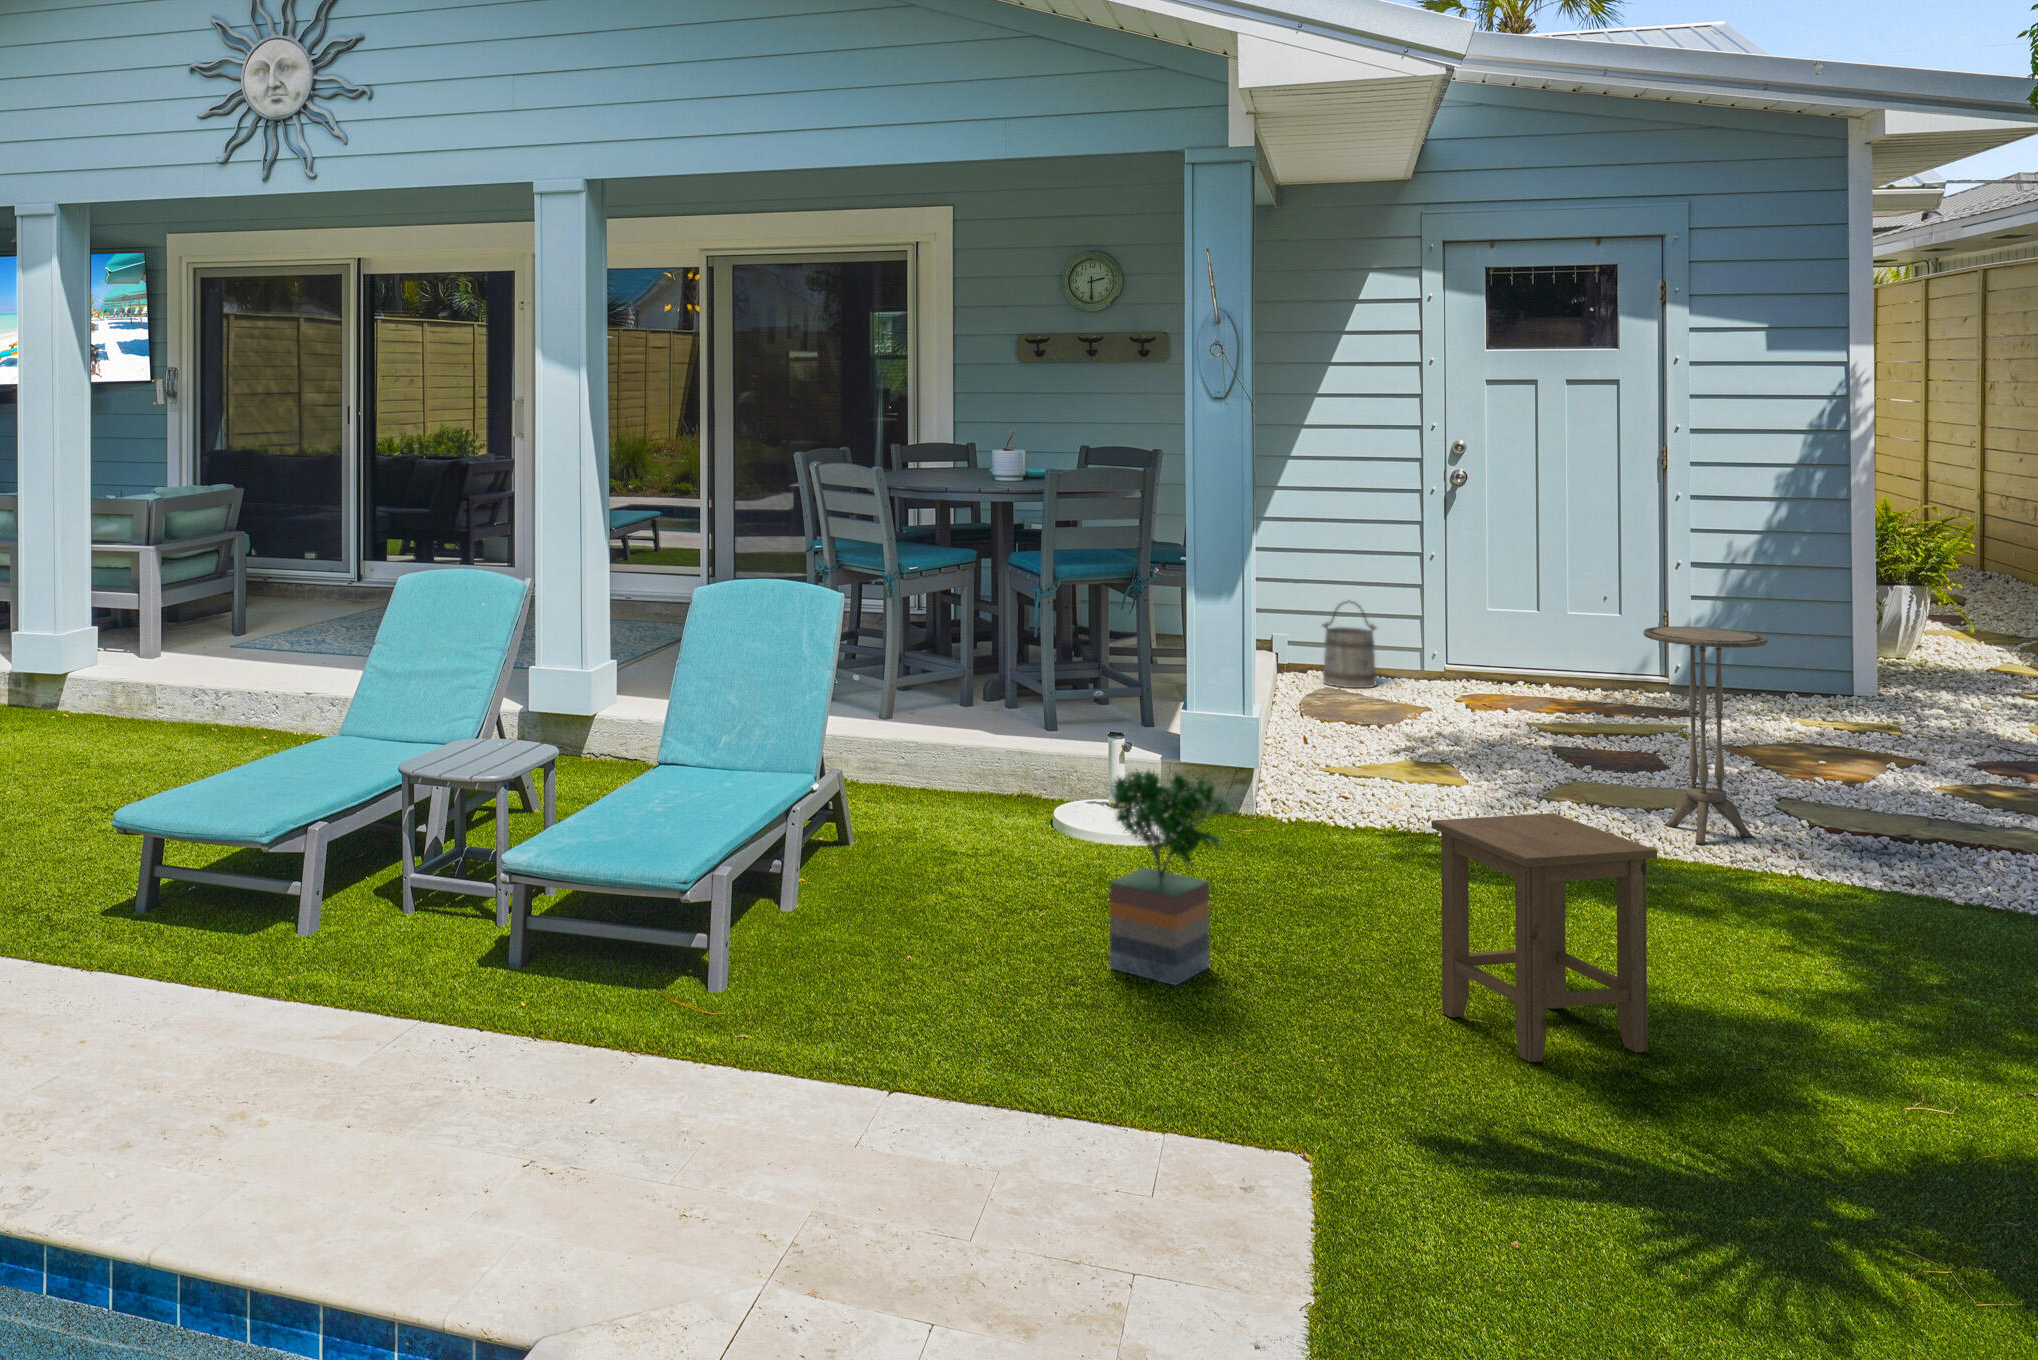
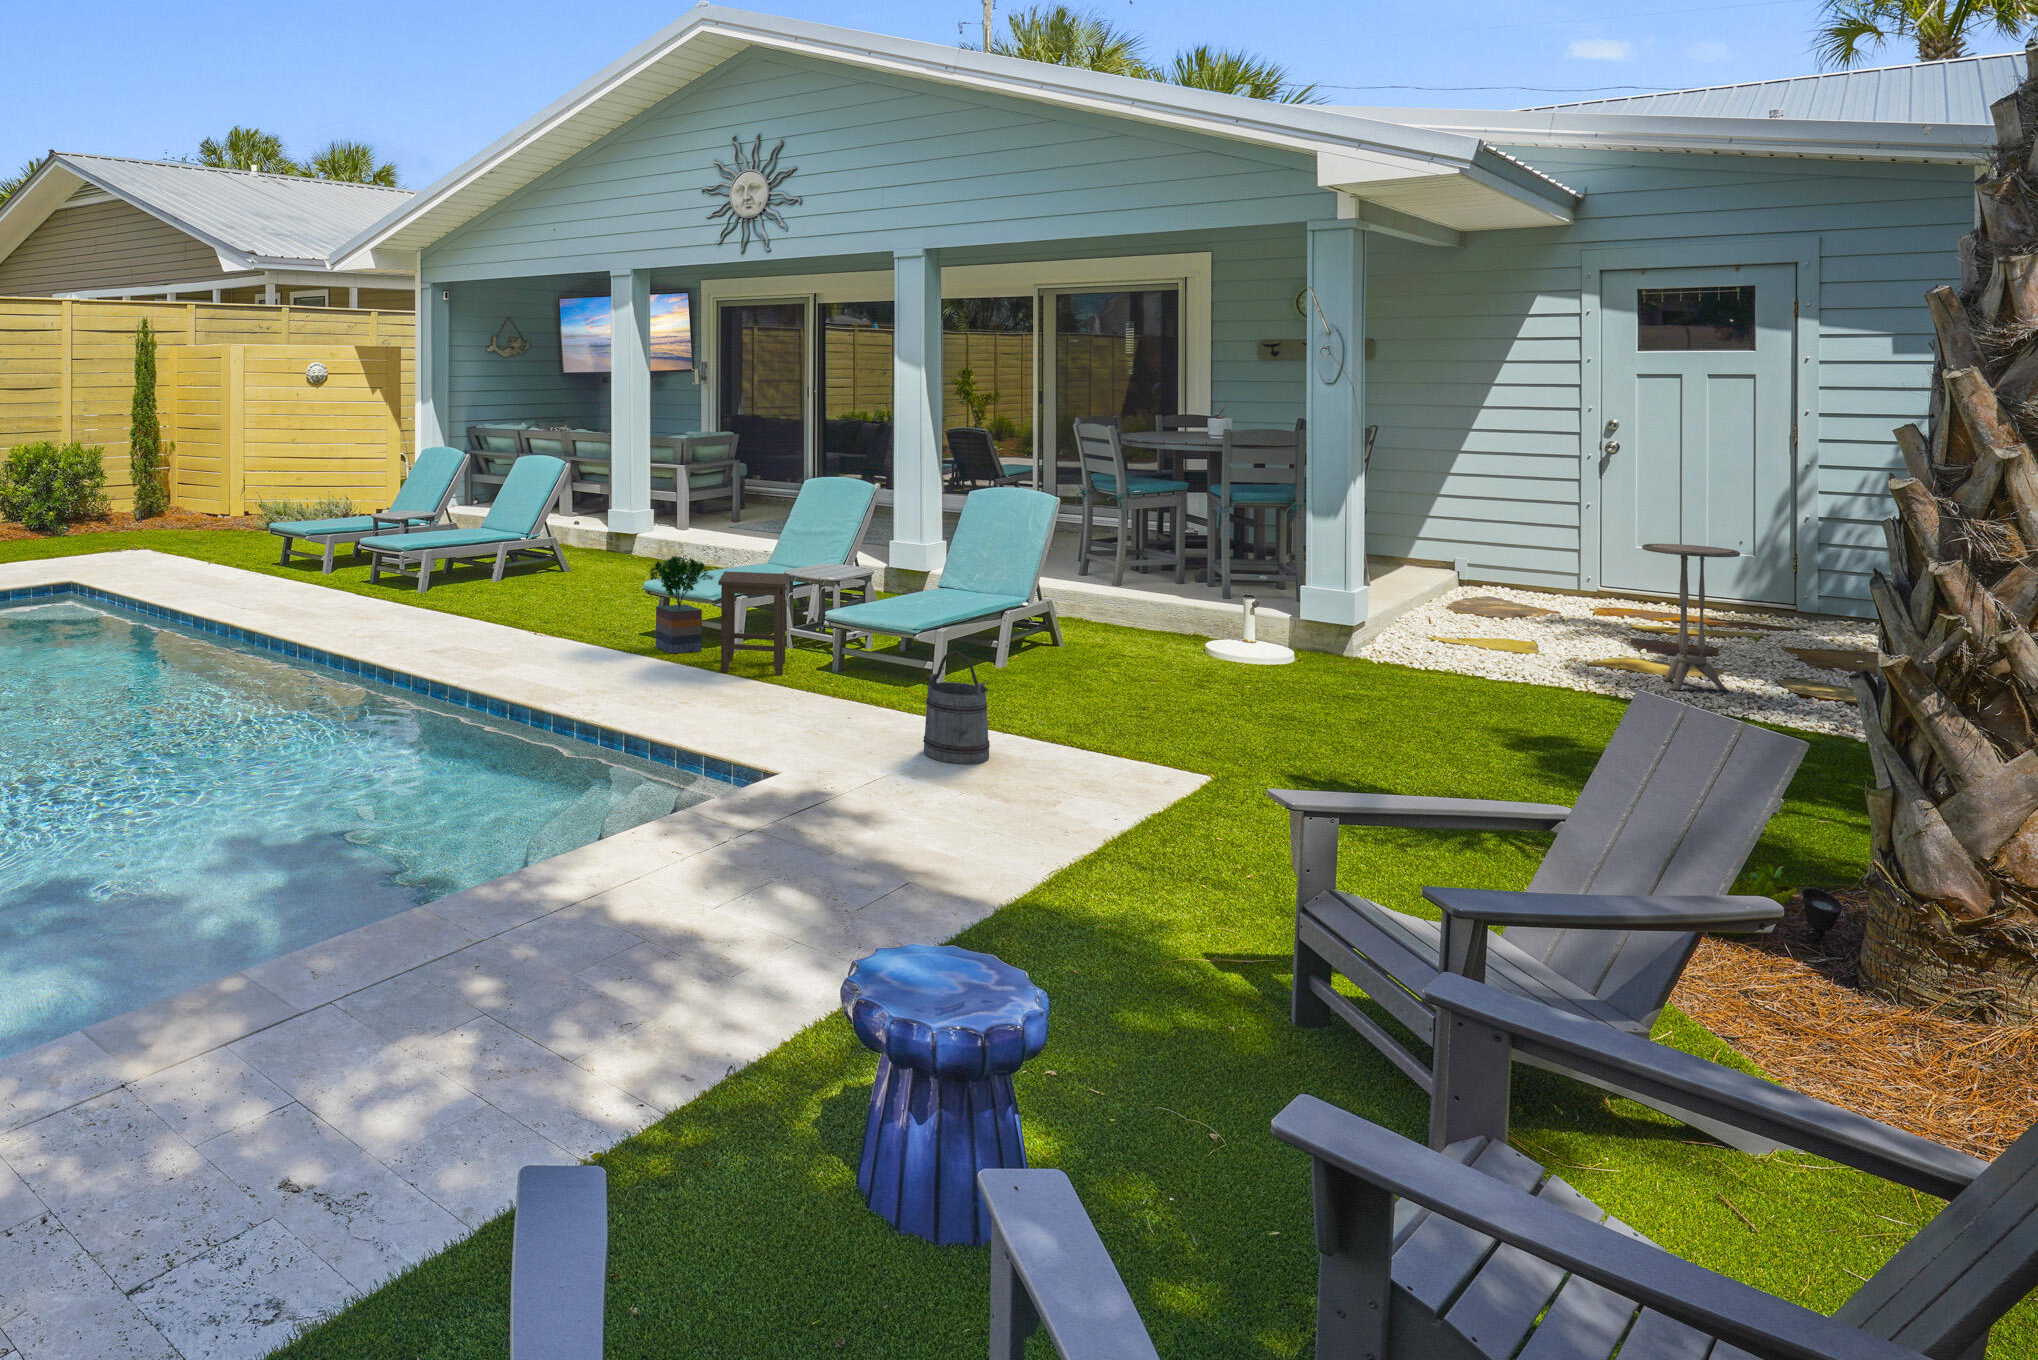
bucket: present [1322,600,1377,688] -> present [923,651,990,764]
potted tree: present [1107,769,1232,985] -> present [649,556,714,654]
stool: present [1431,813,1657,1062] -> present [718,571,789,675]

